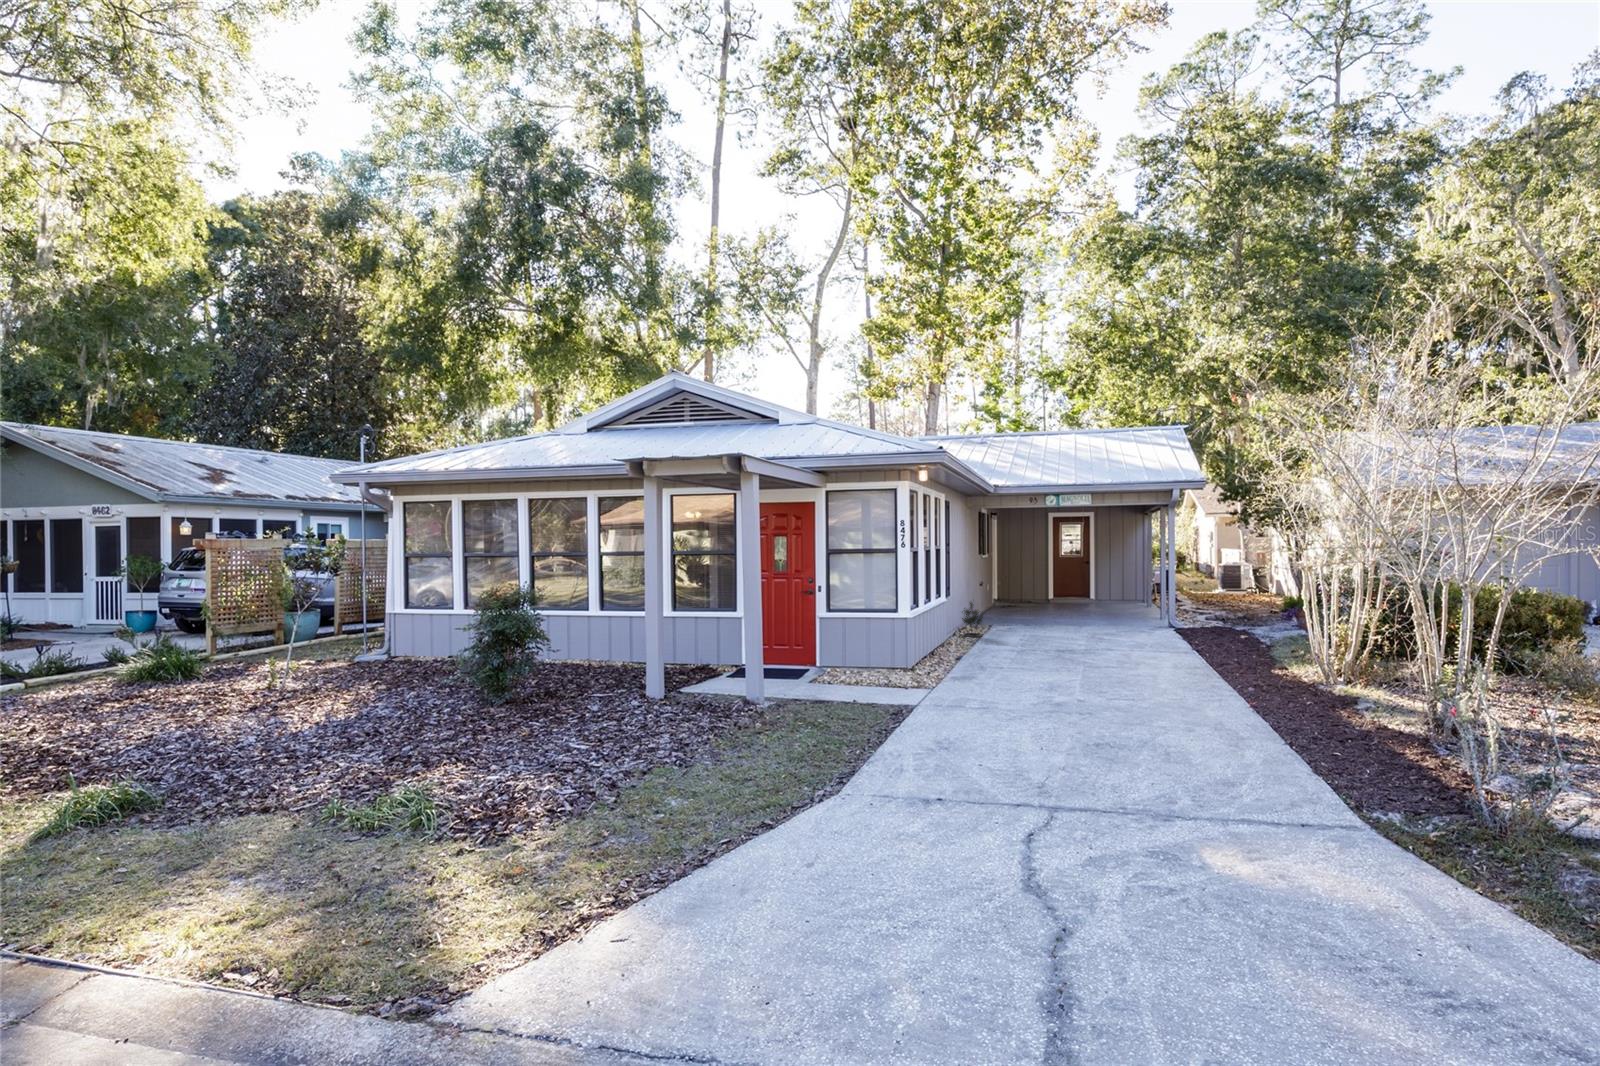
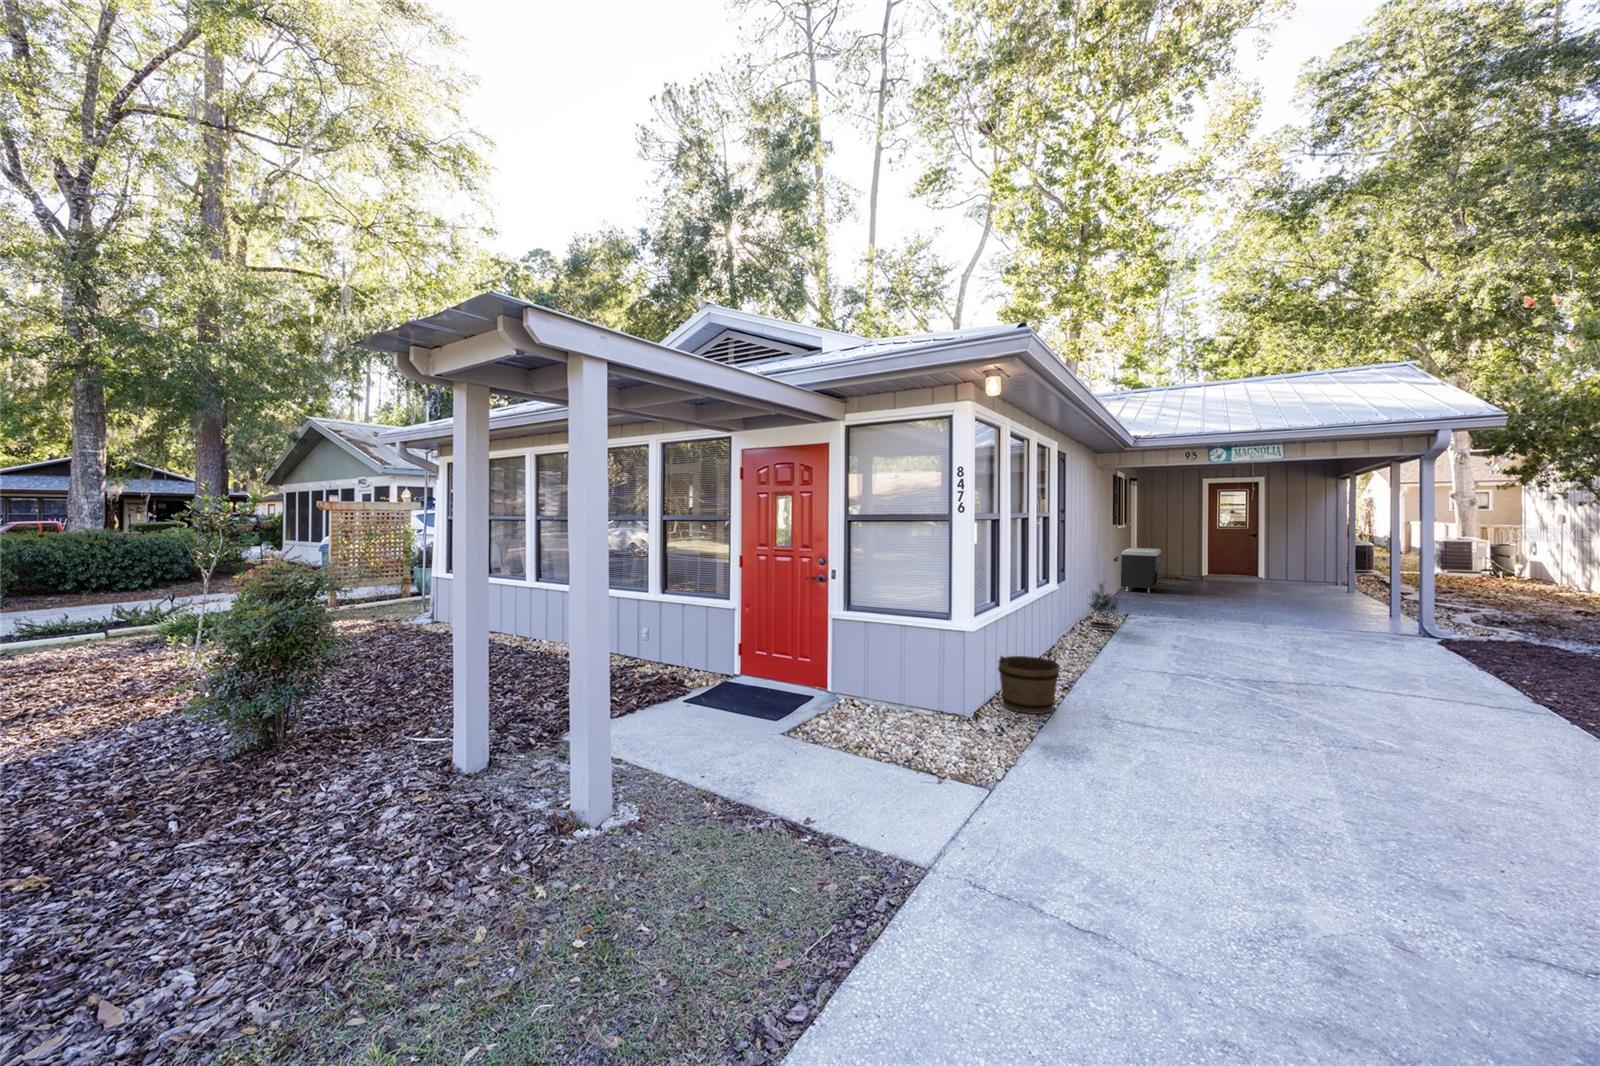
storage bench: none [981,574,1014,614] -> present [1121,548,1161,592]
bucket: none [920,638,958,675] -> present [998,652,1059,714]

